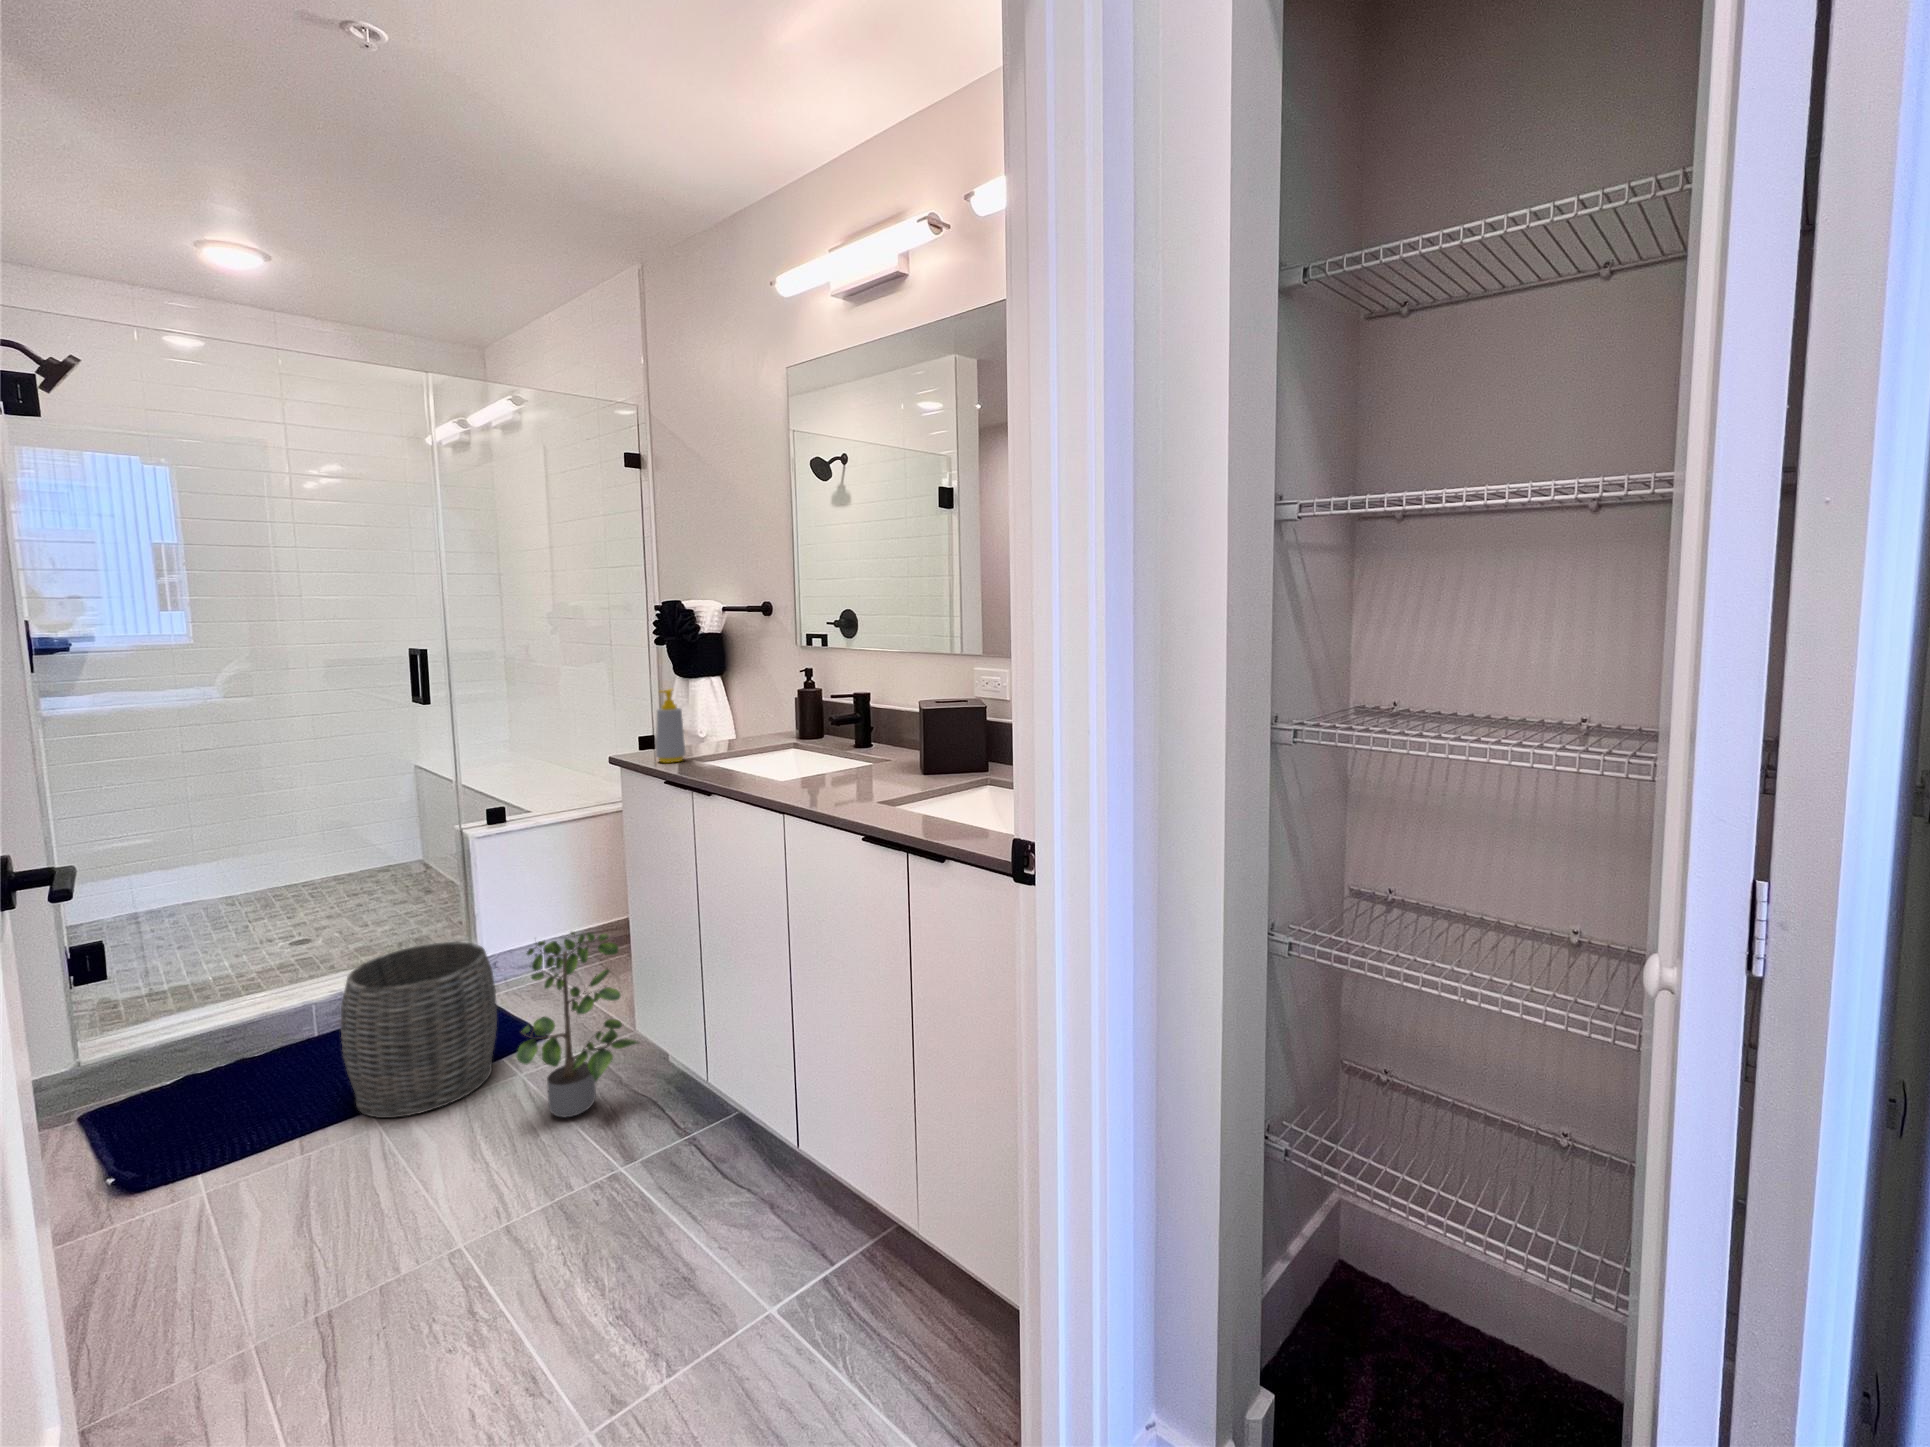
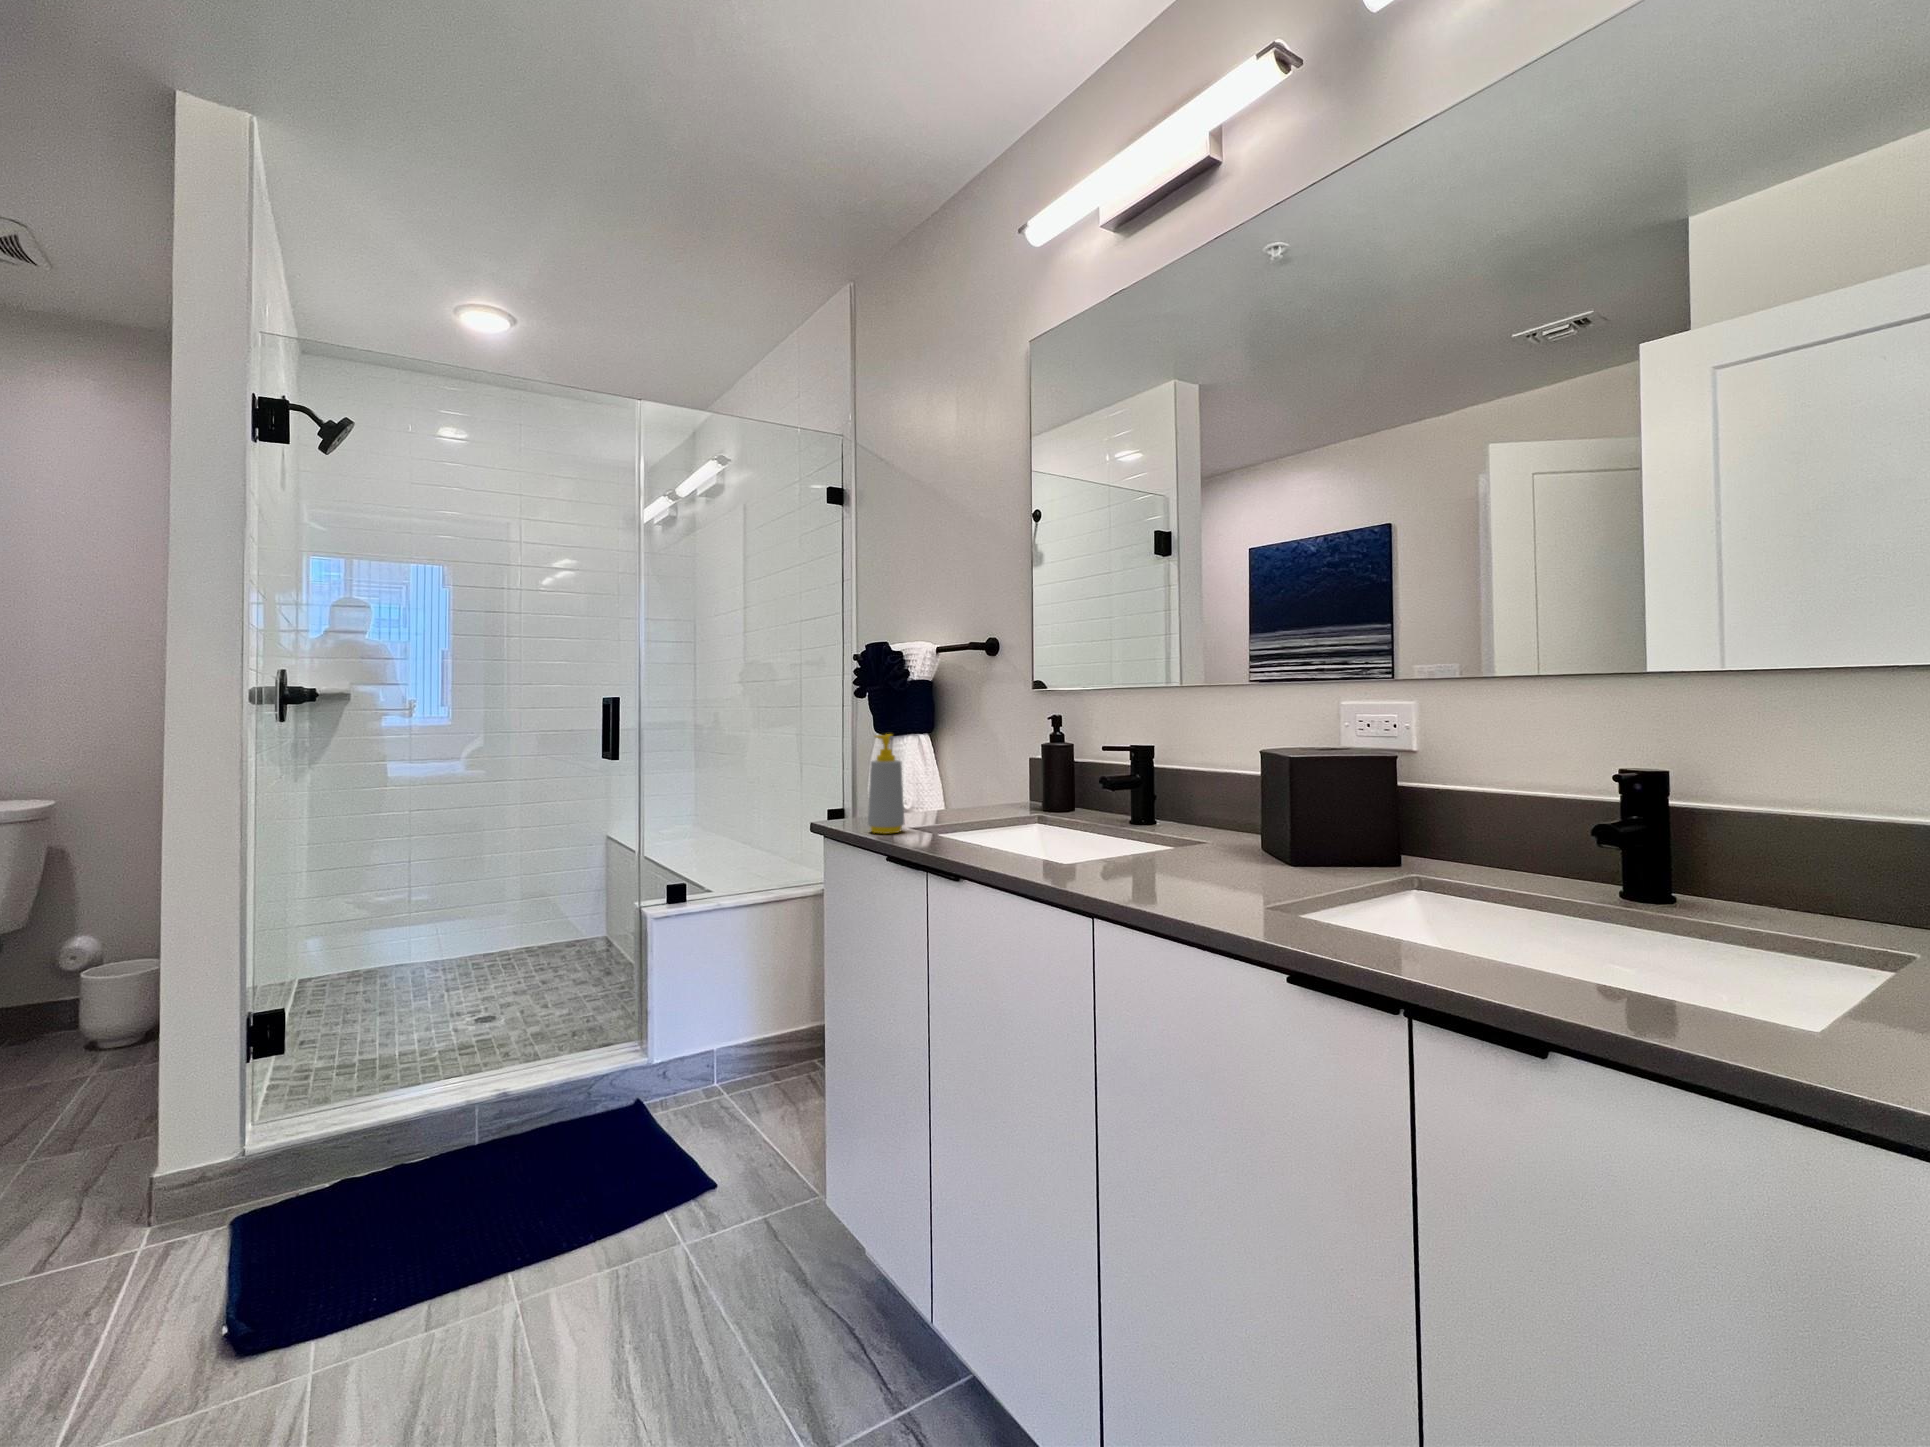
potted plant: present [516,932,639,1117] -> none [678,1057,838,1329]
woven basket: present [341,942,497,1118] -> none [488,1048,662,1285]

